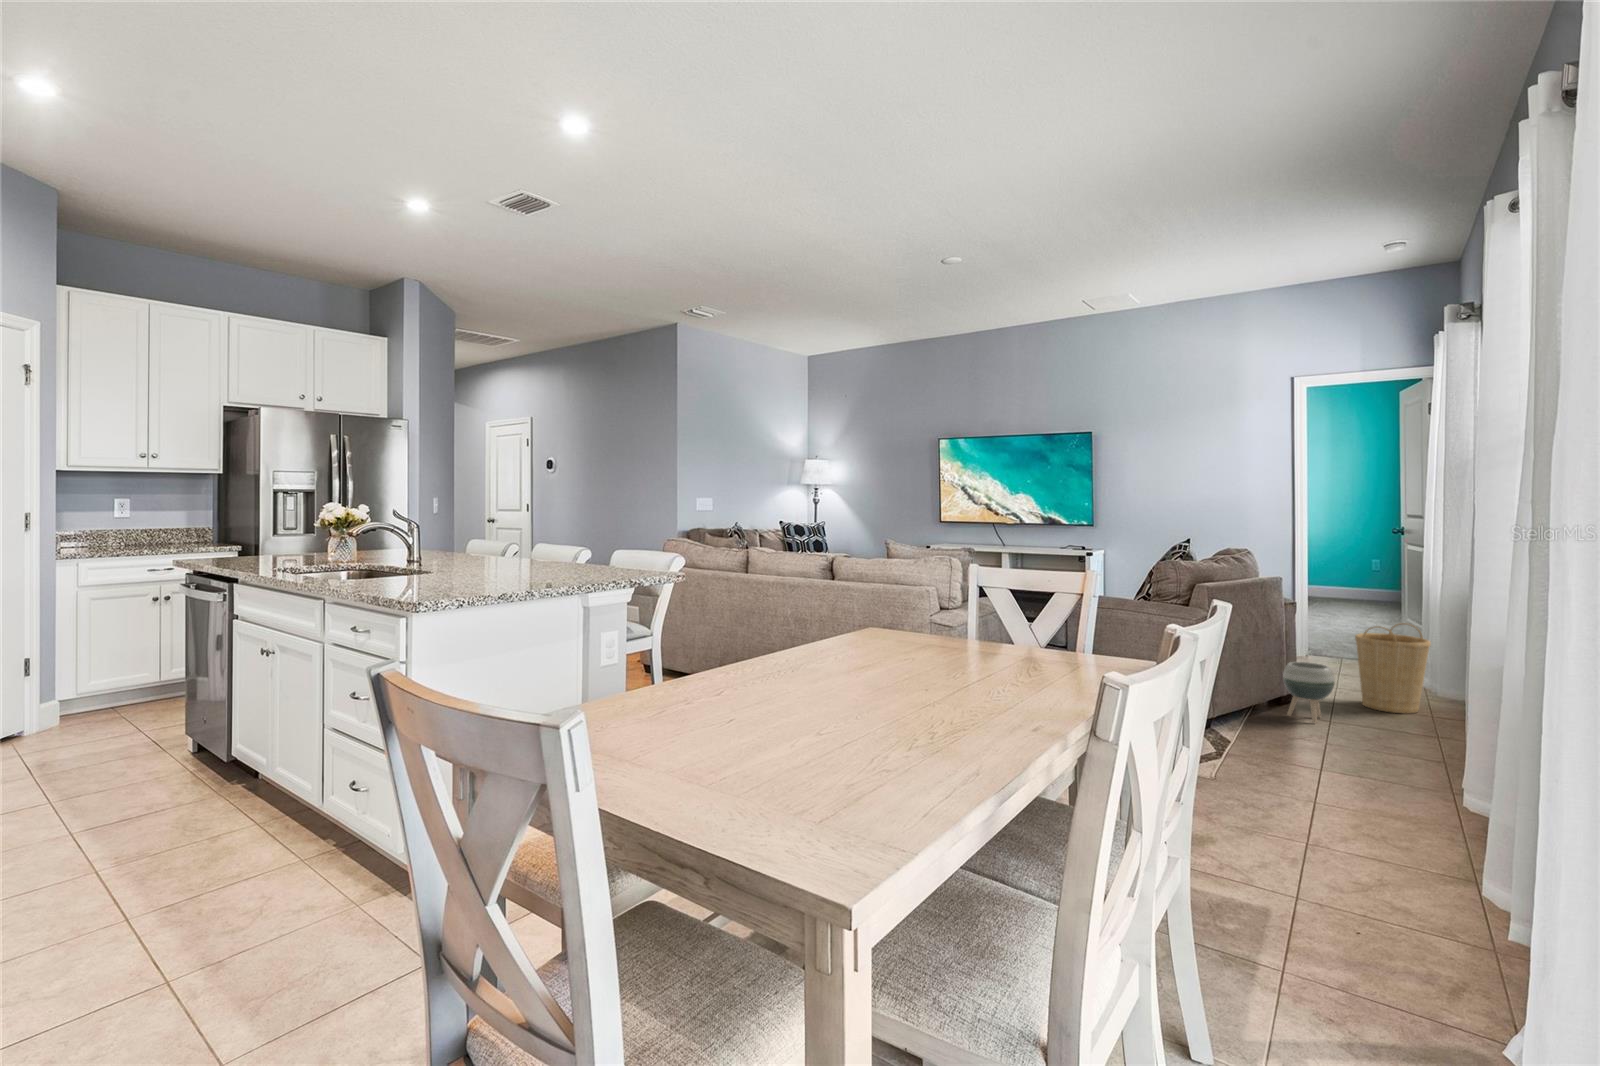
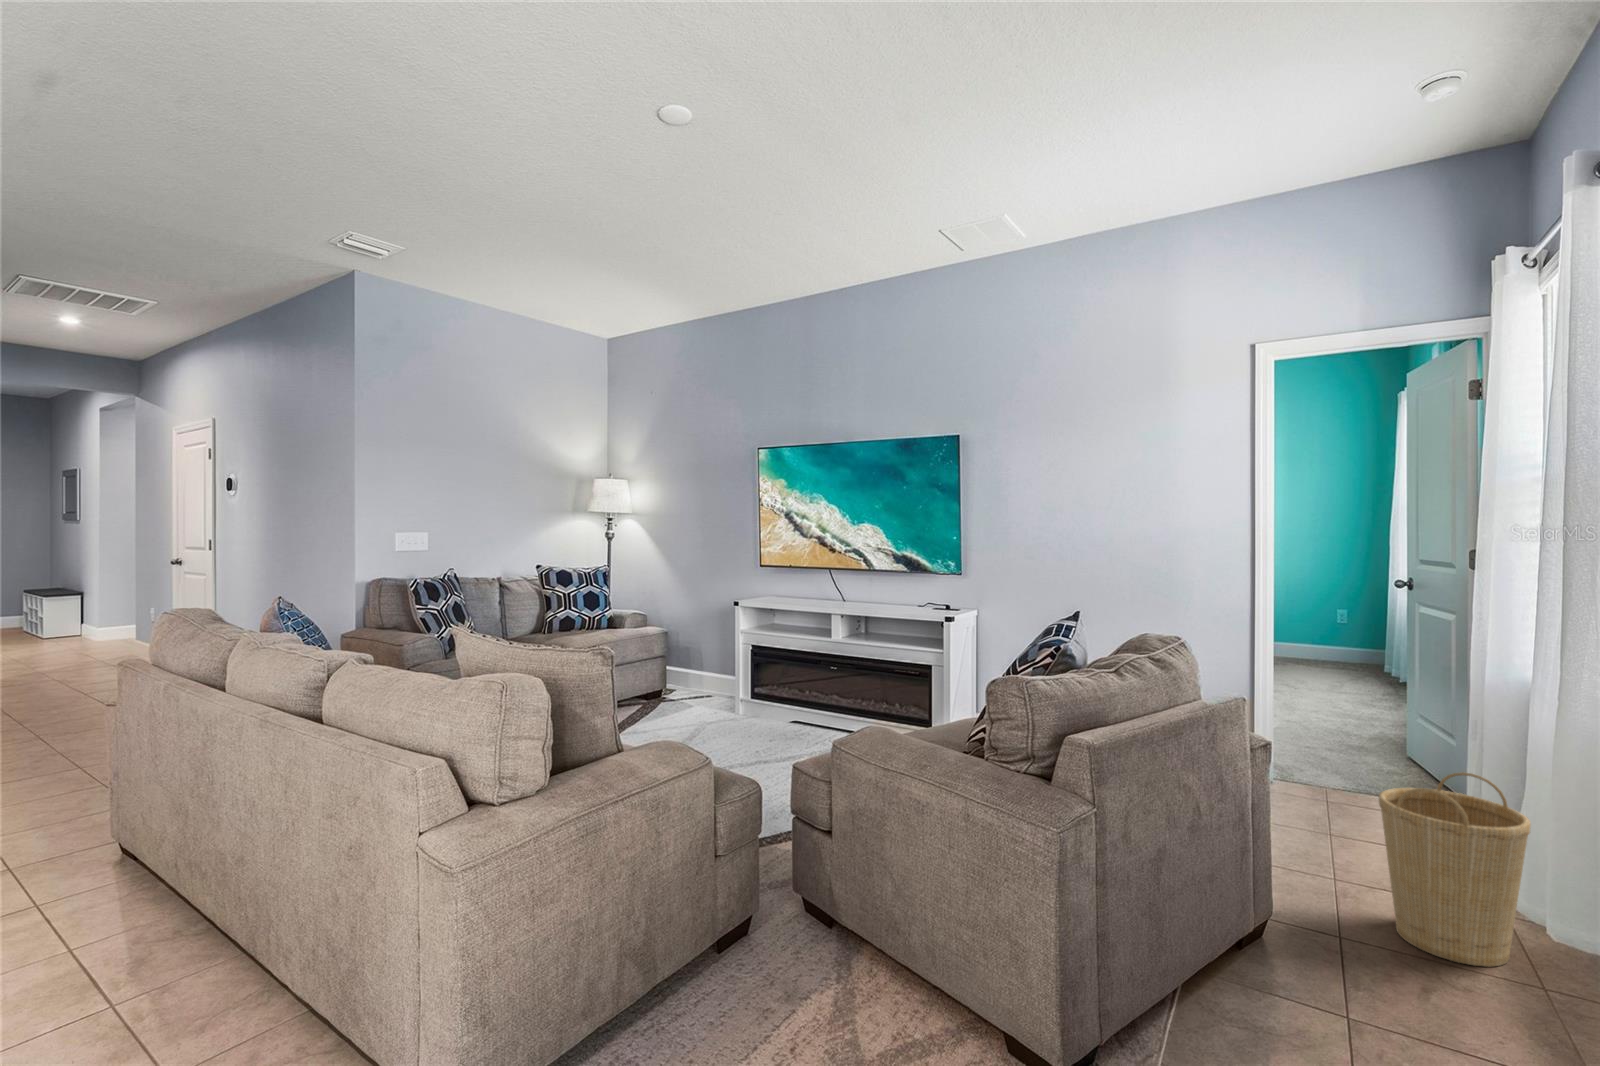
planter: present [1283,662,1335,723] -> none [1253,870,1360,1019]

